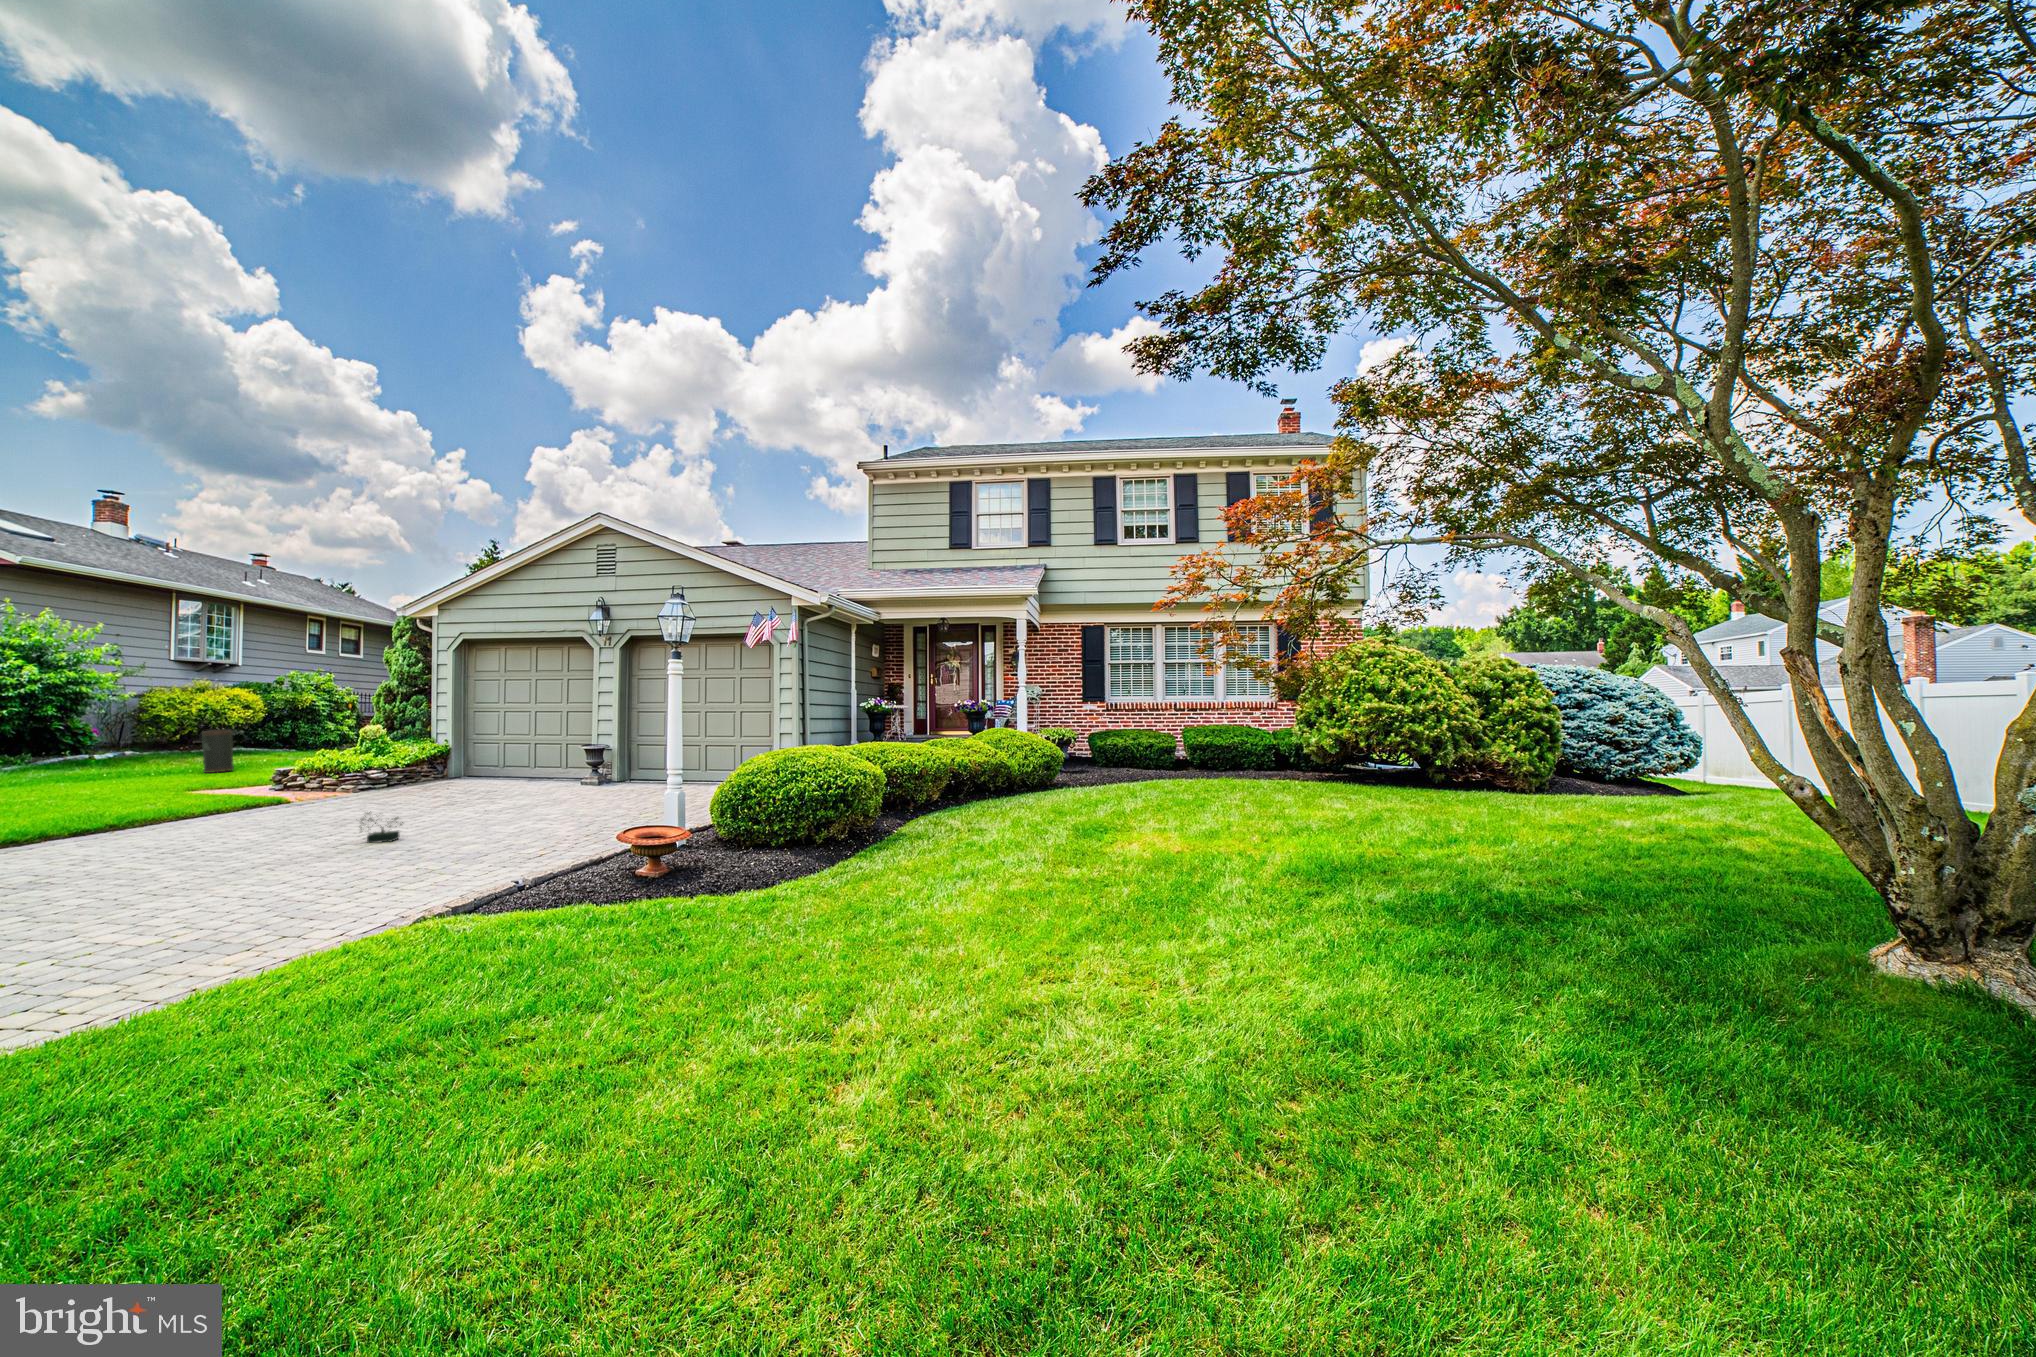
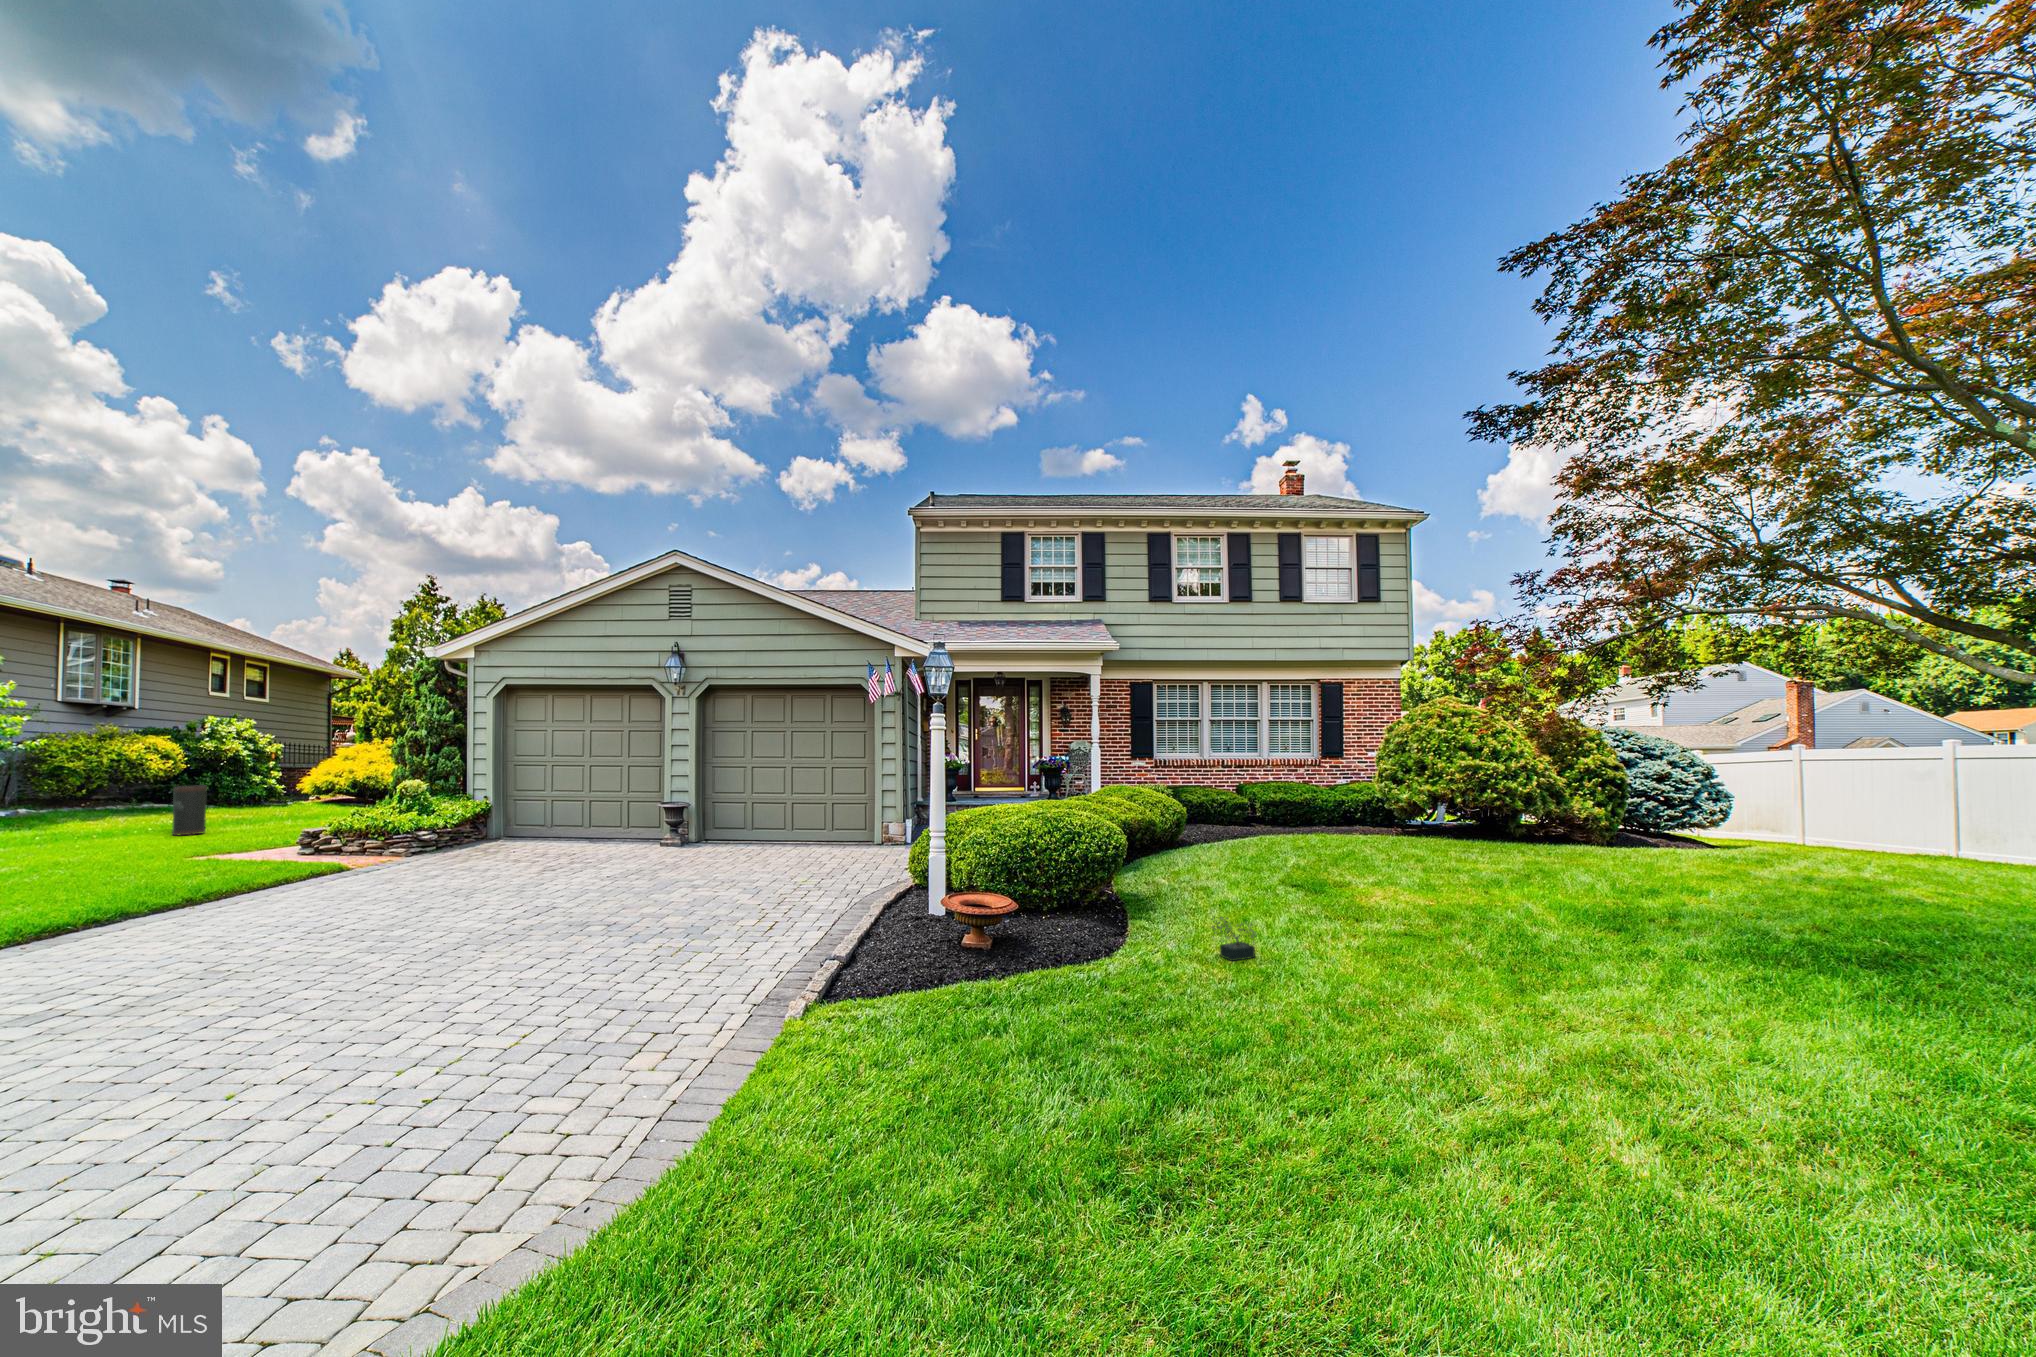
decorative plant: present [360,812,403,843] -> present [1212,917,1256,961]

